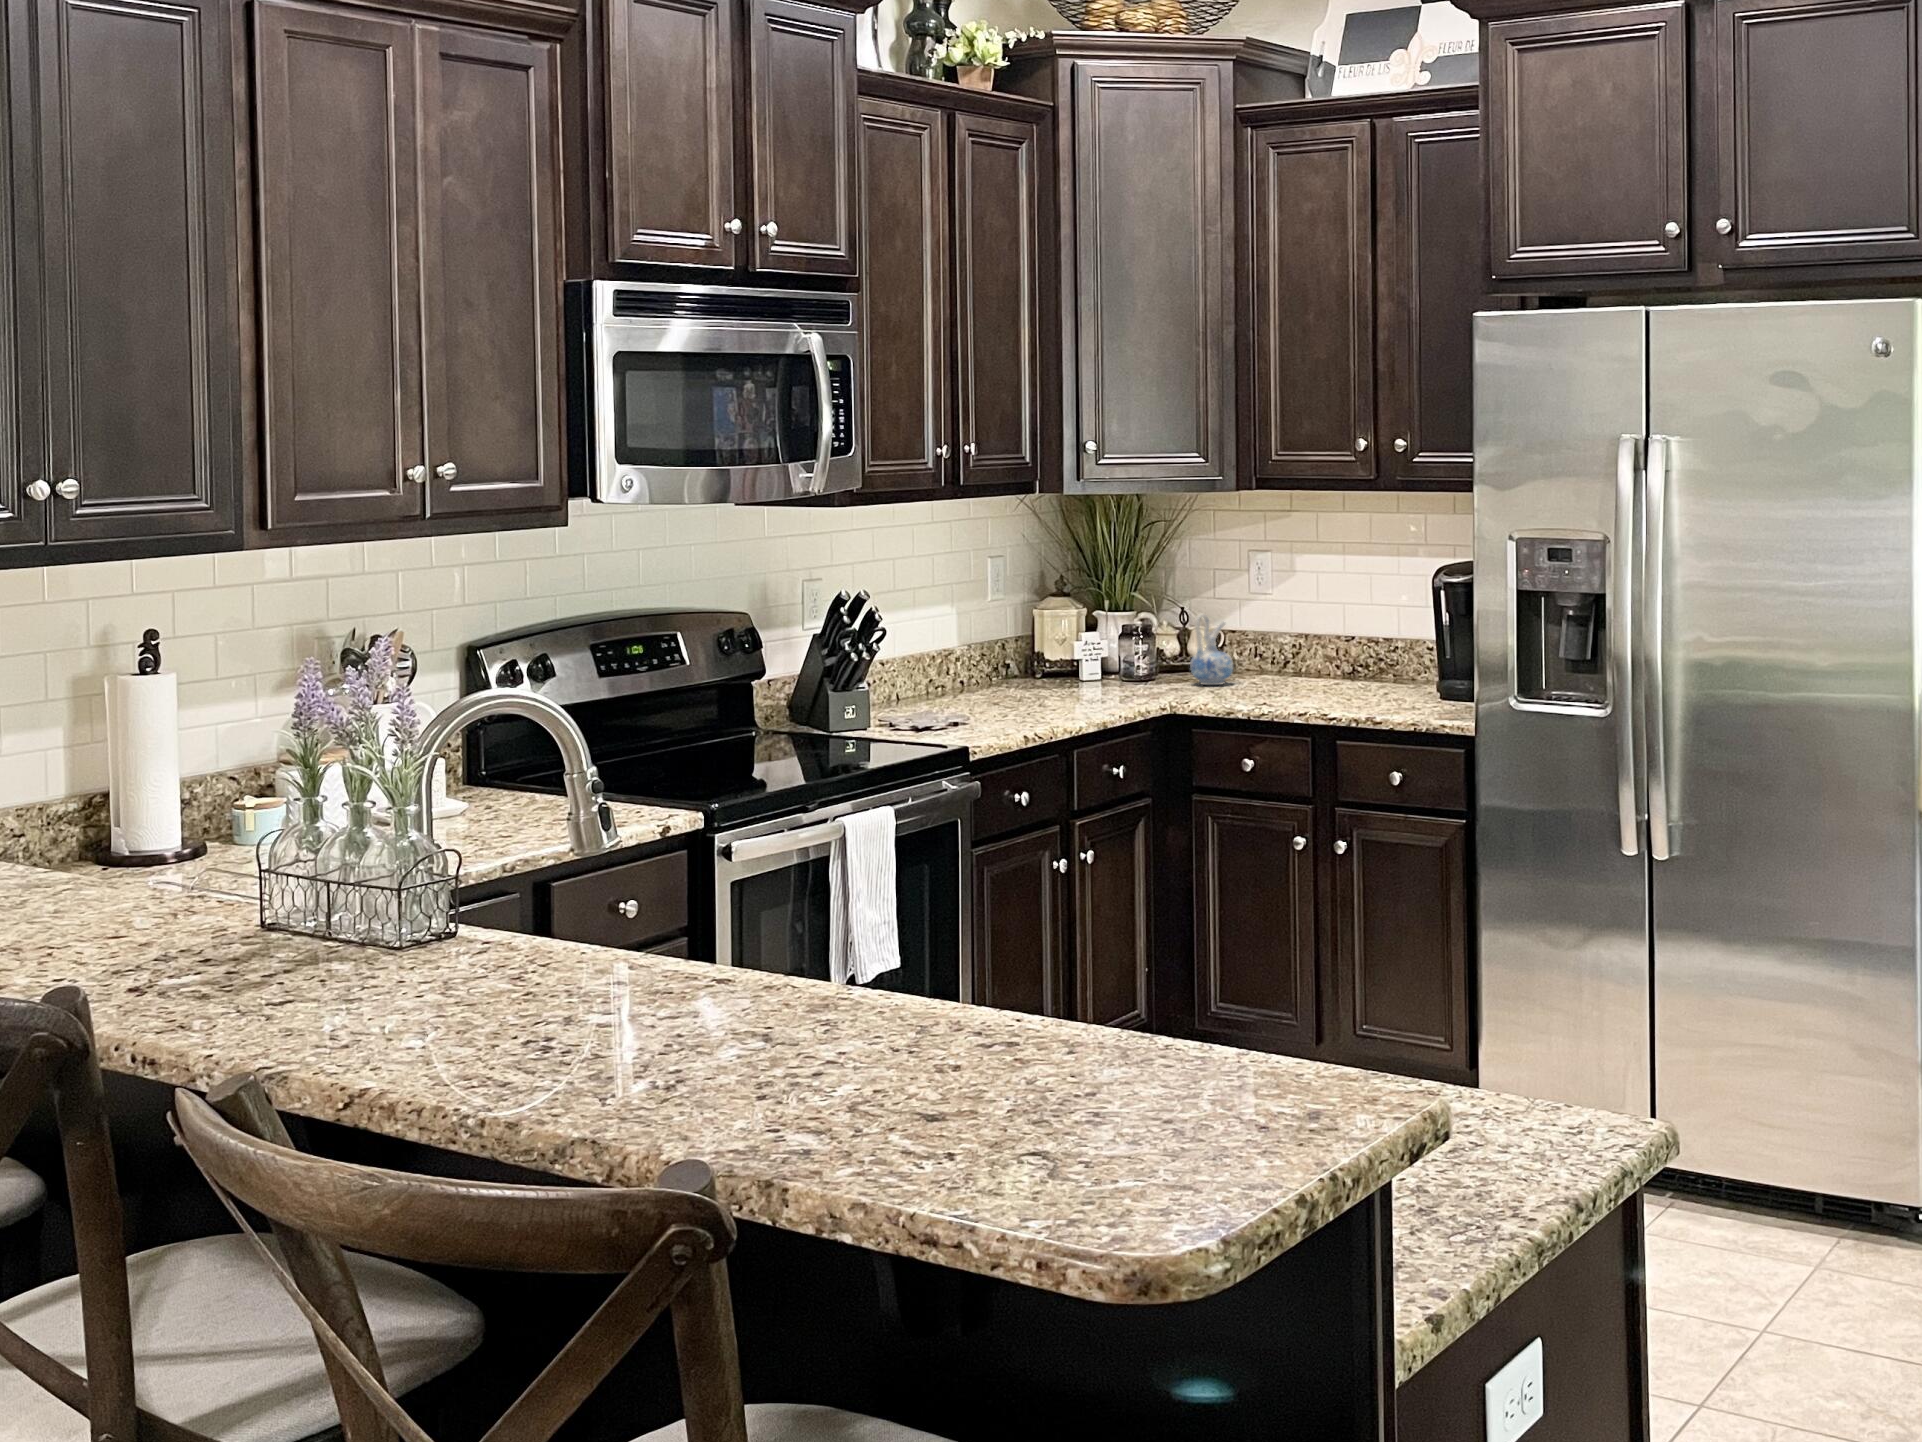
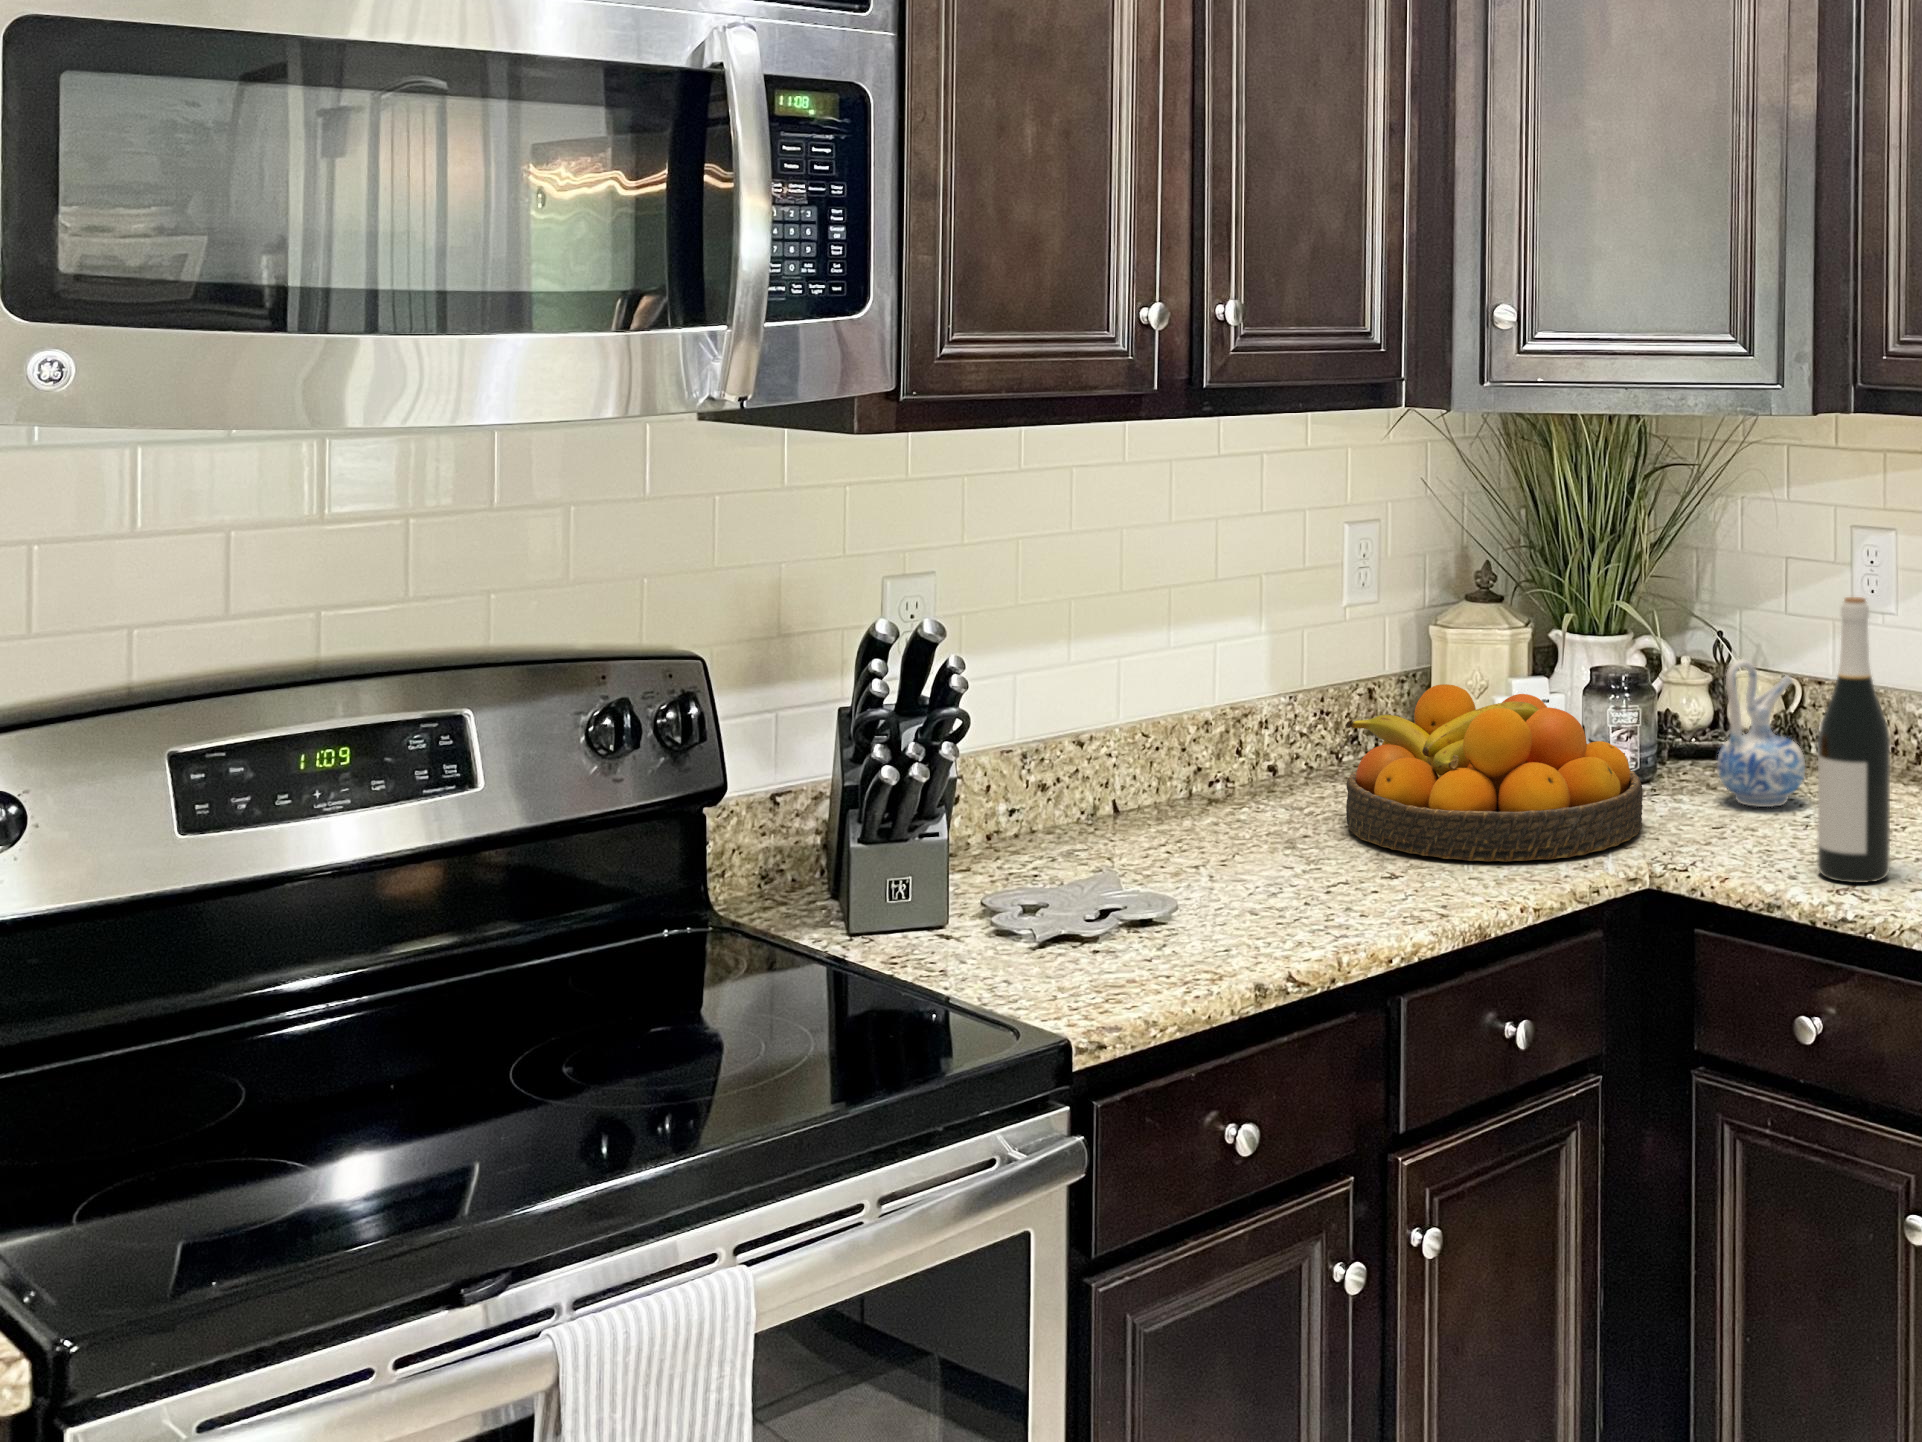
wine bottle: none [1247,573,1281,703] -> present [1817,597,1890,883]
fruit bowl: none [1013,629,1161,704] -> present [1345,684,1643,862]

